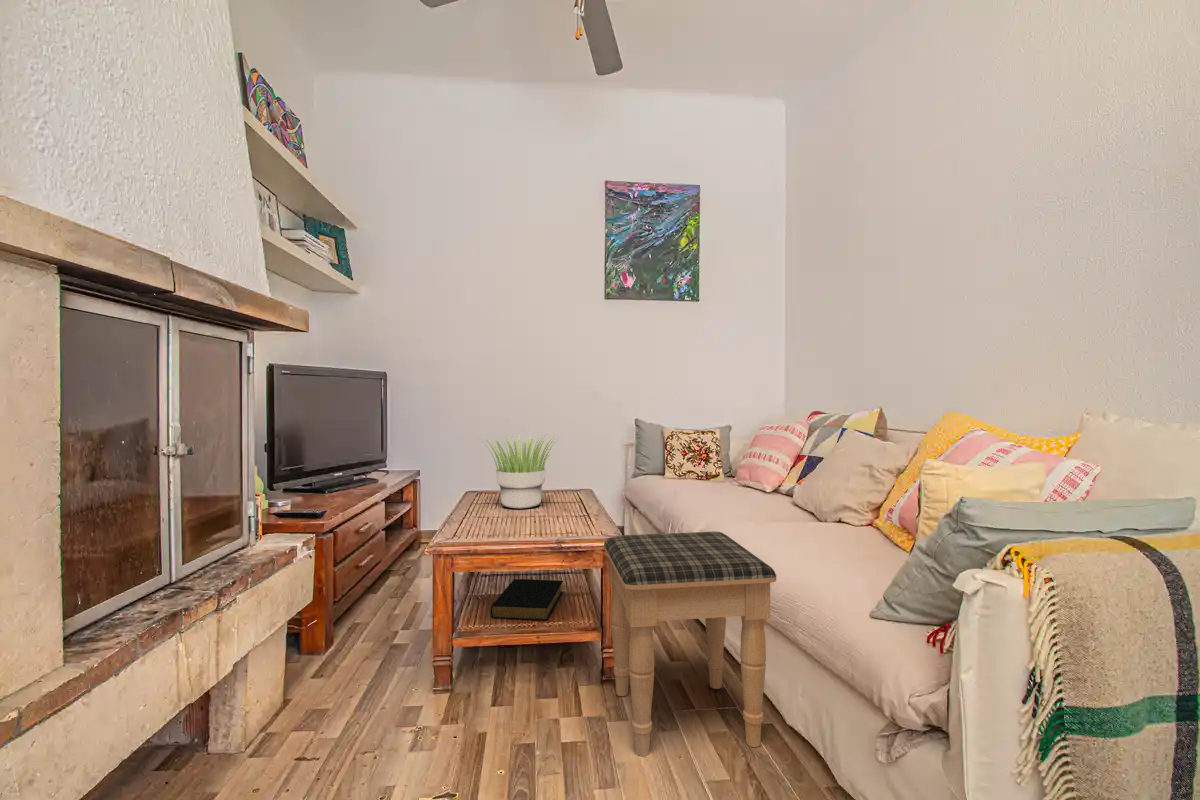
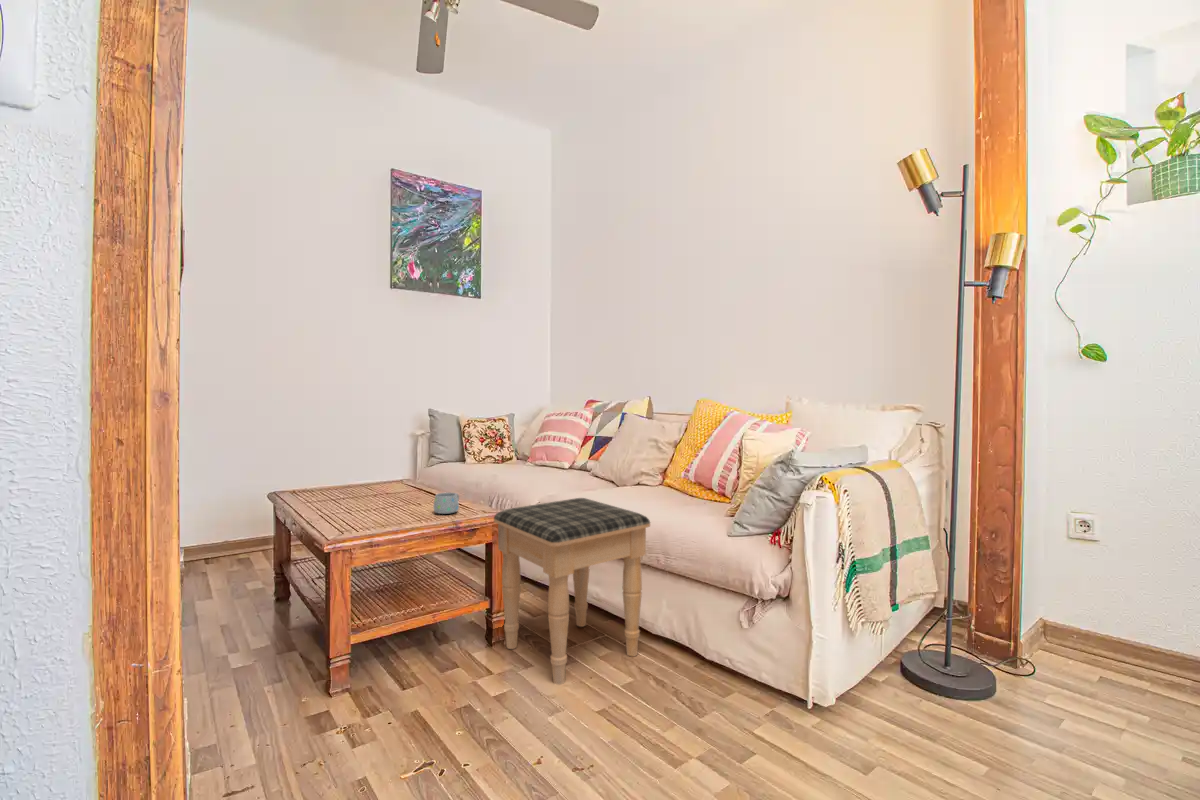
potted plant: present [486,435,554,509] -> none [313,424,402,501]
mug: none [556,509,586,532] -> present [433,492,459,514]
hardback book: present [491,579,563,621] -> none [370,564,431,607]

